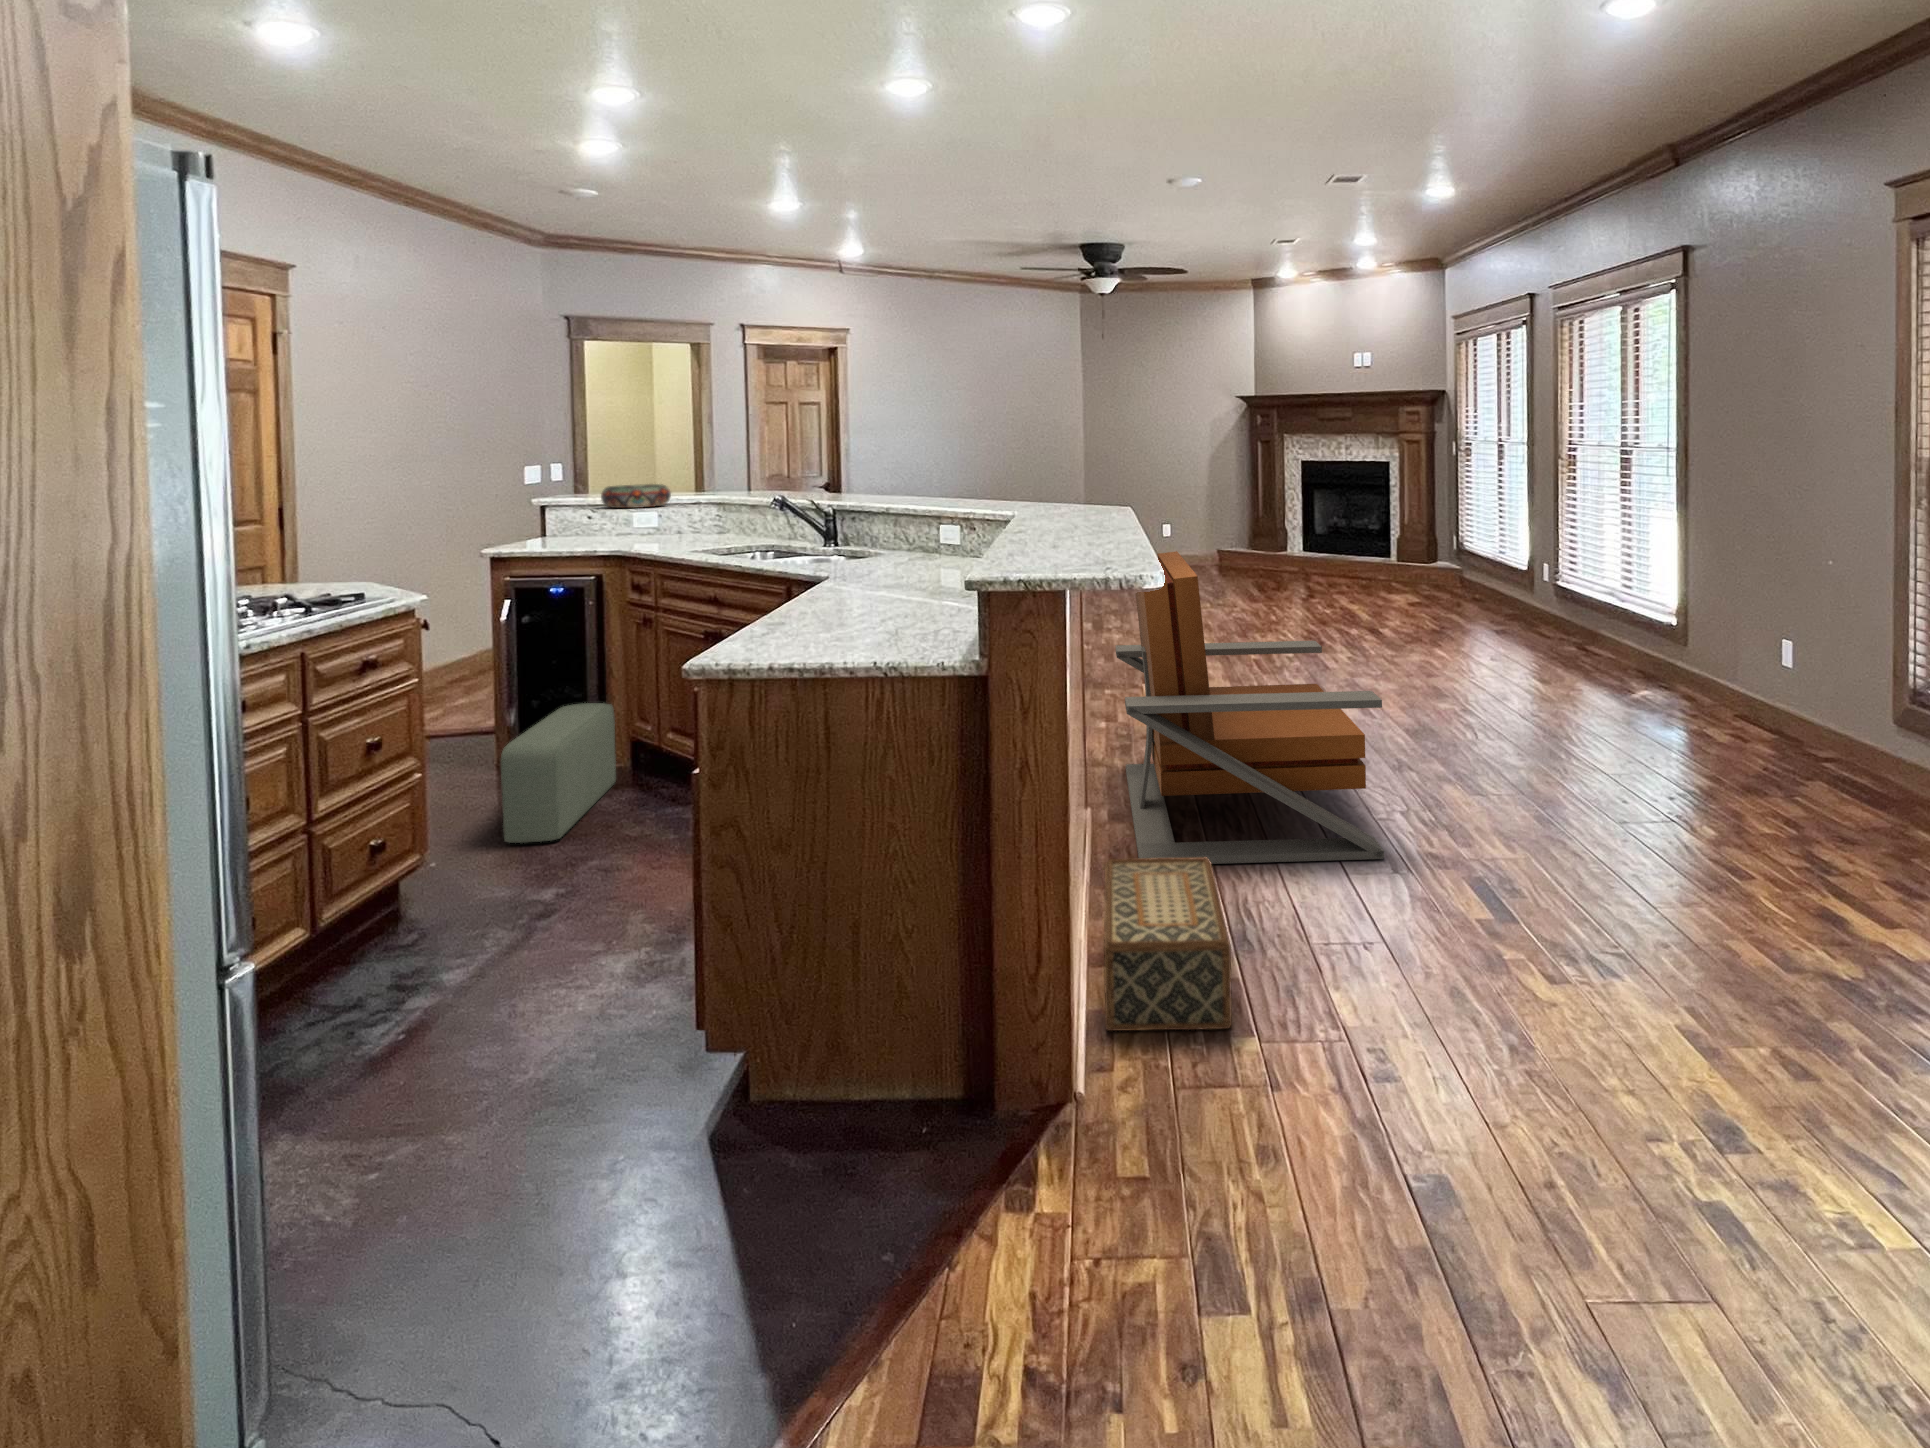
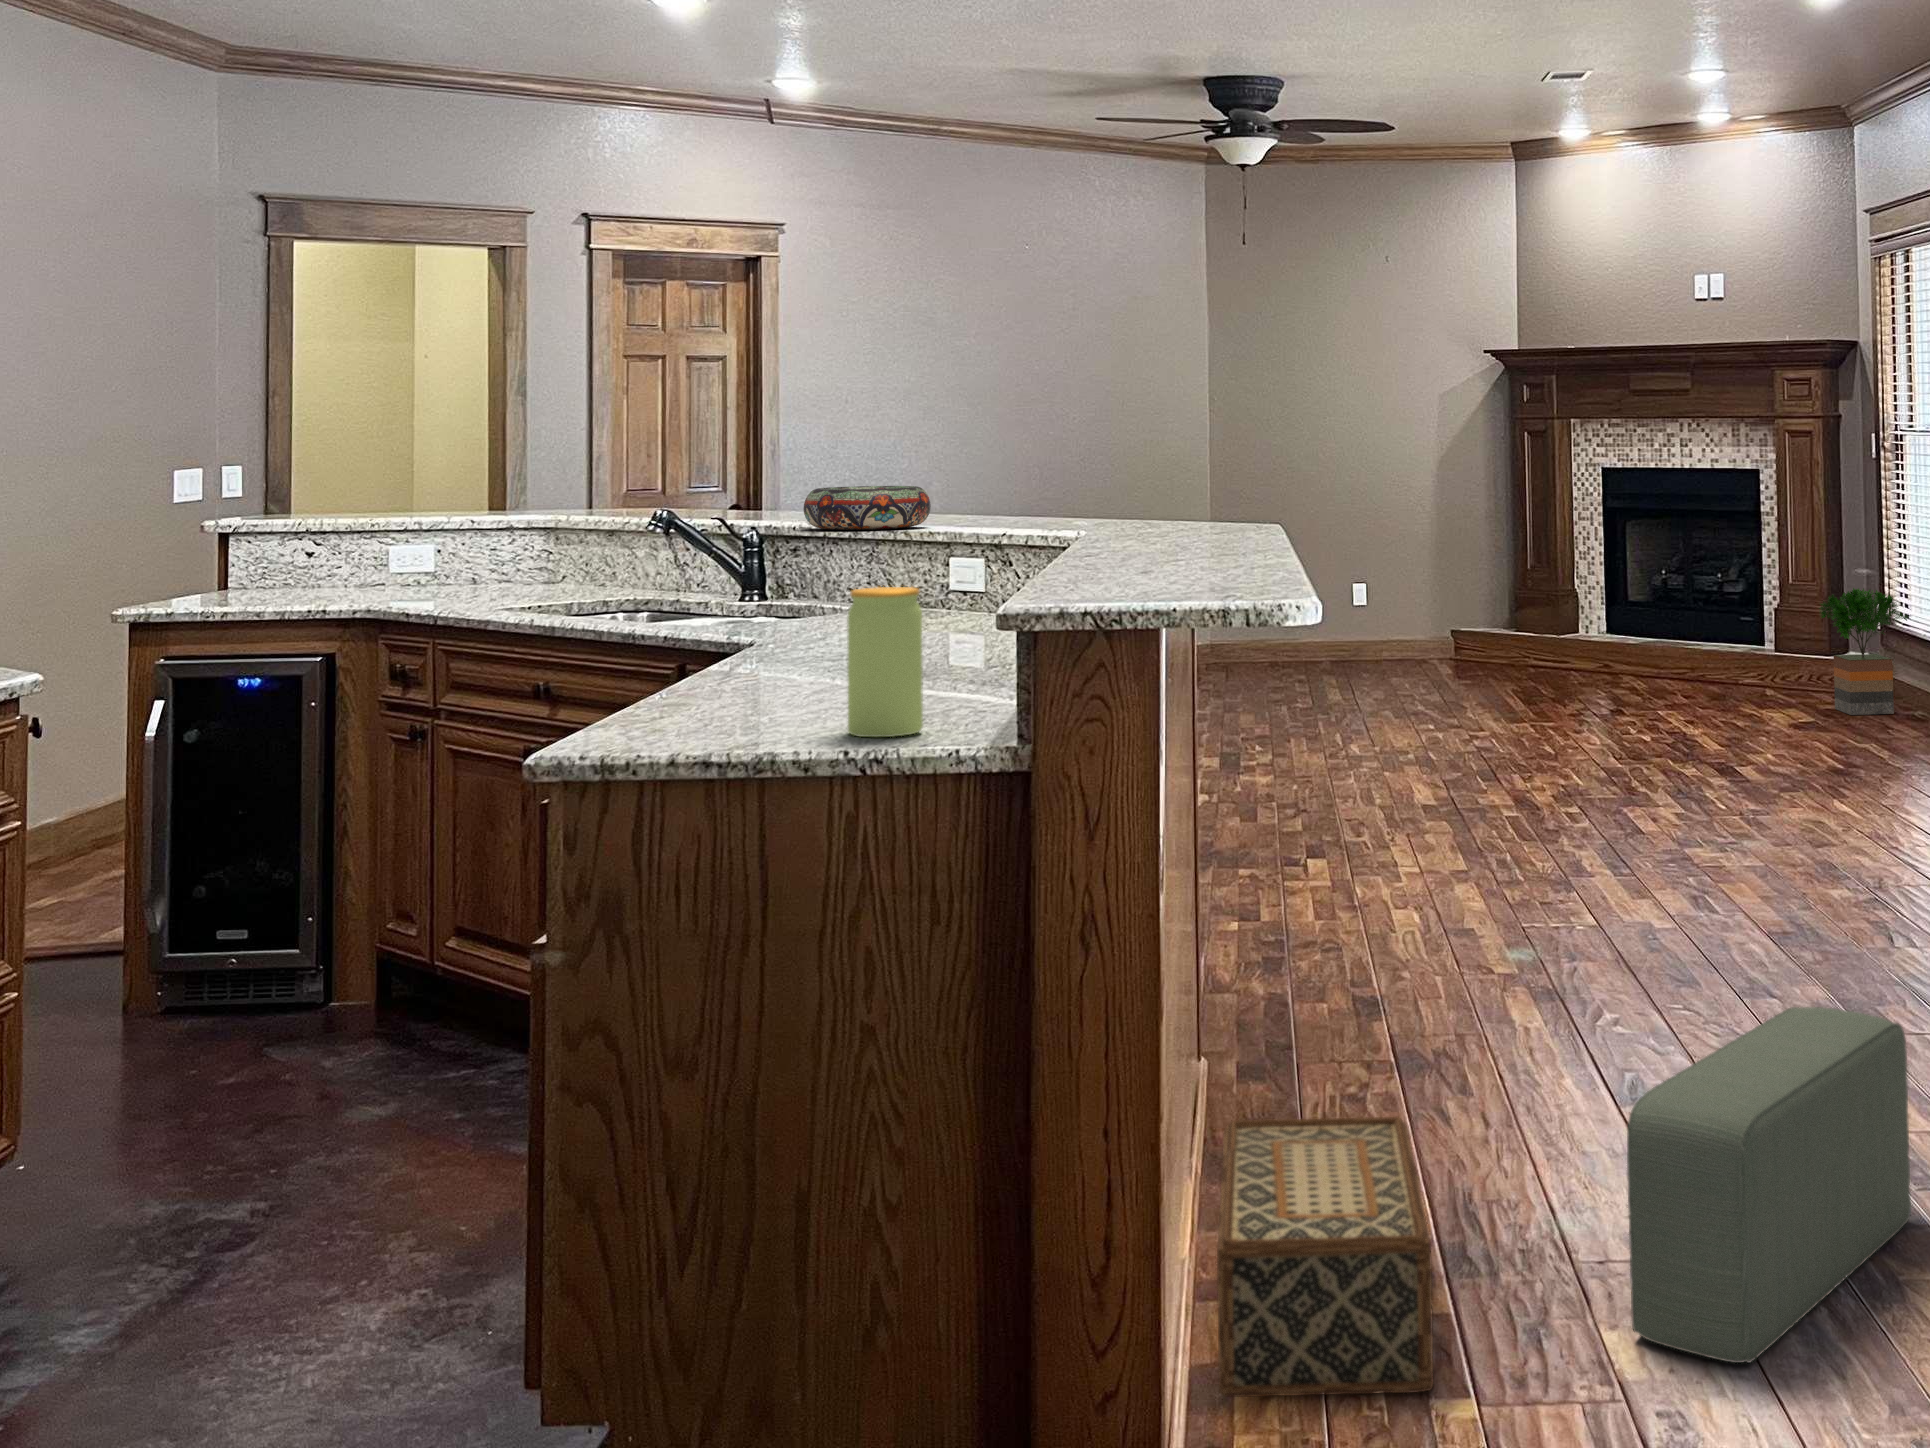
decorative bowl: present [601,484,671,508] -> present [804,486,931,530]
potted tree: none [1421,528,1474,598] -> present [1819,588,1908,715]
lounge chair: present [1116,551,1384,864] -> none [1253,605,1713,1149]
jar: none [876,562,924,654] -> present [848,587,923,737]
pouf: present [501,703,616,843] -> present [1627,1007,1911,1363]

